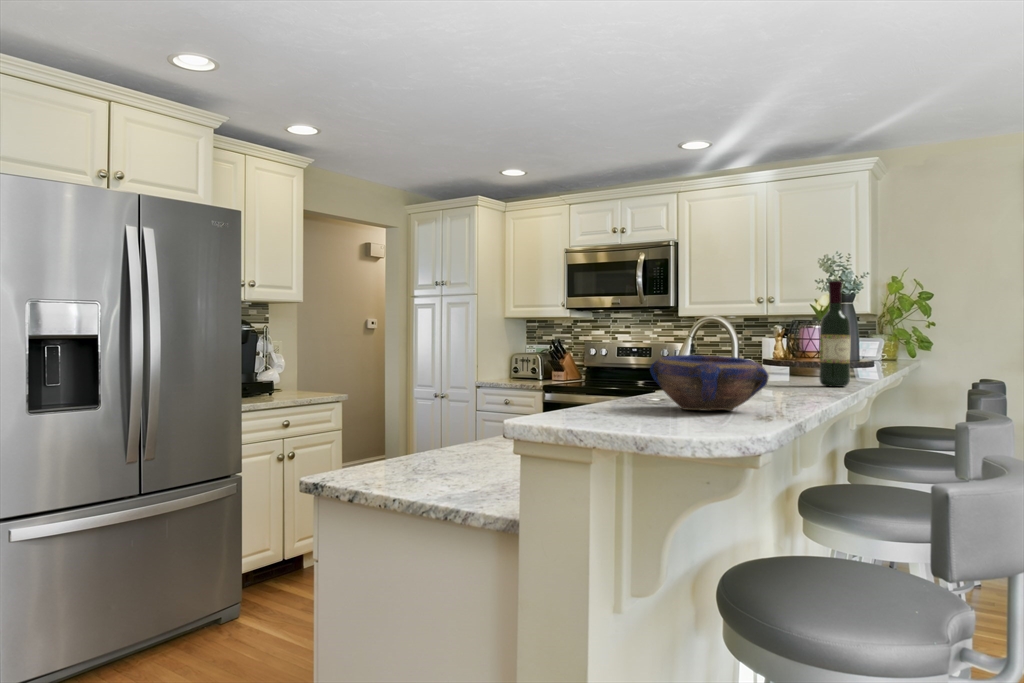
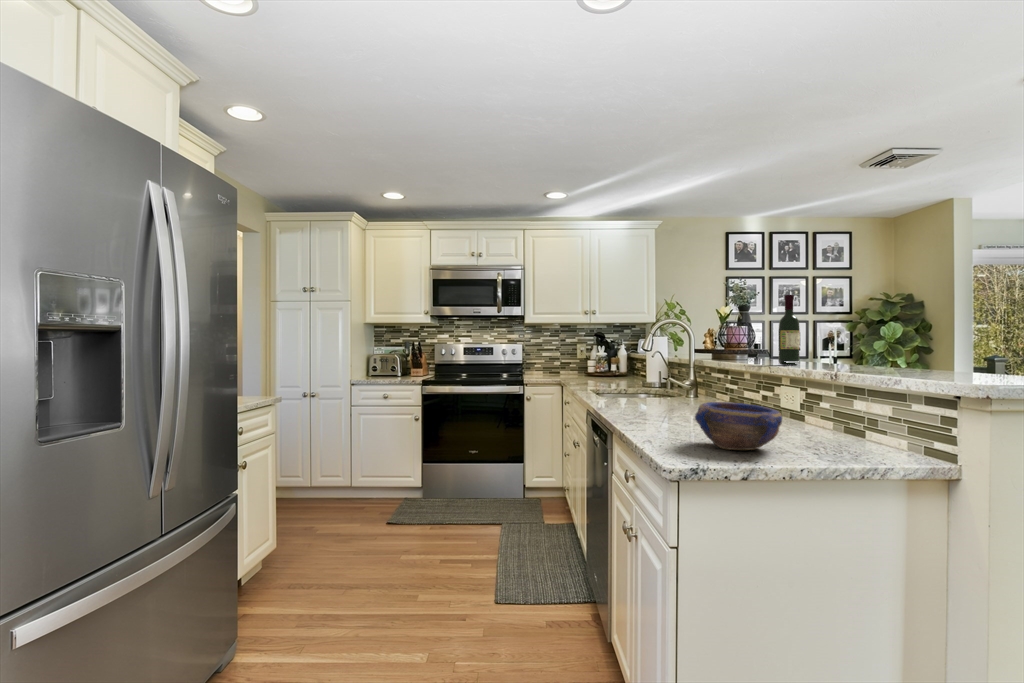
bowl: present [650,355,769,410] -> present [695,402,782,450]

